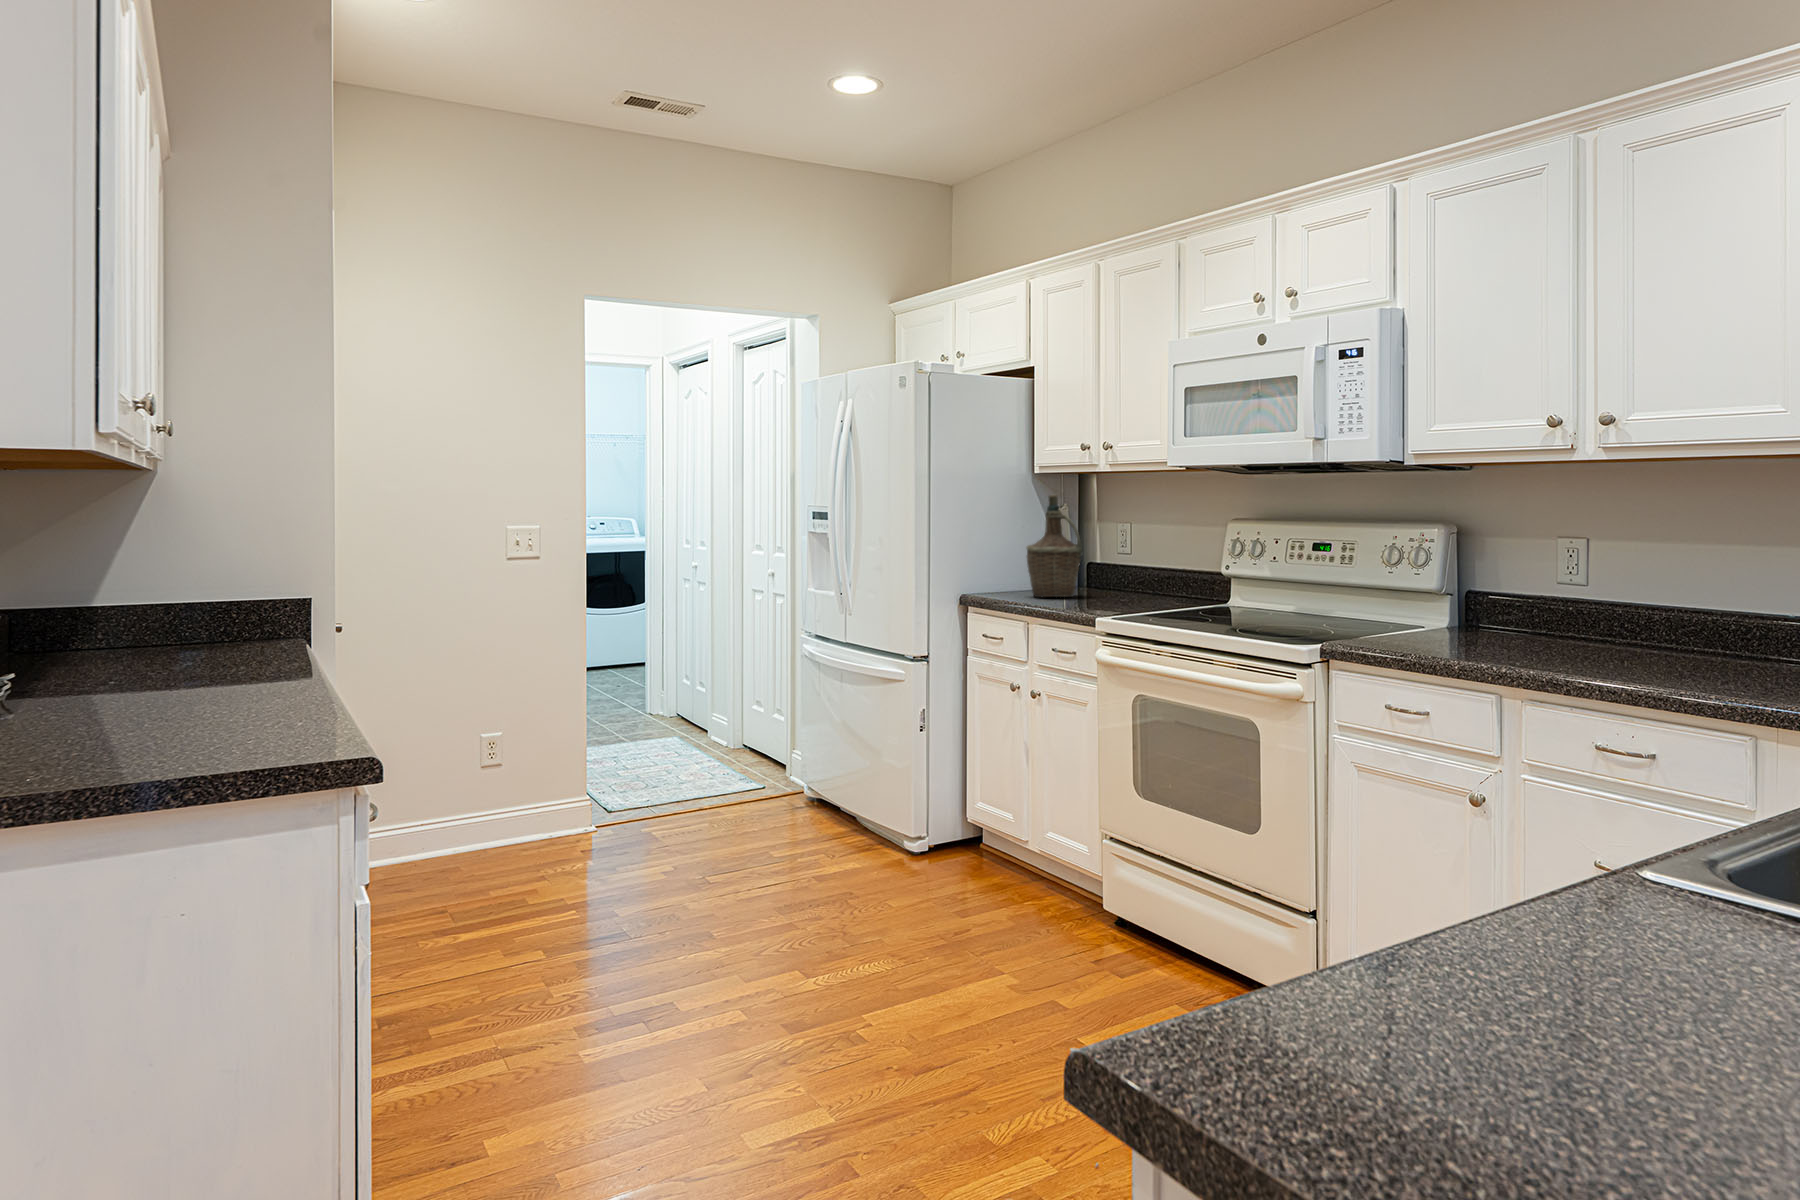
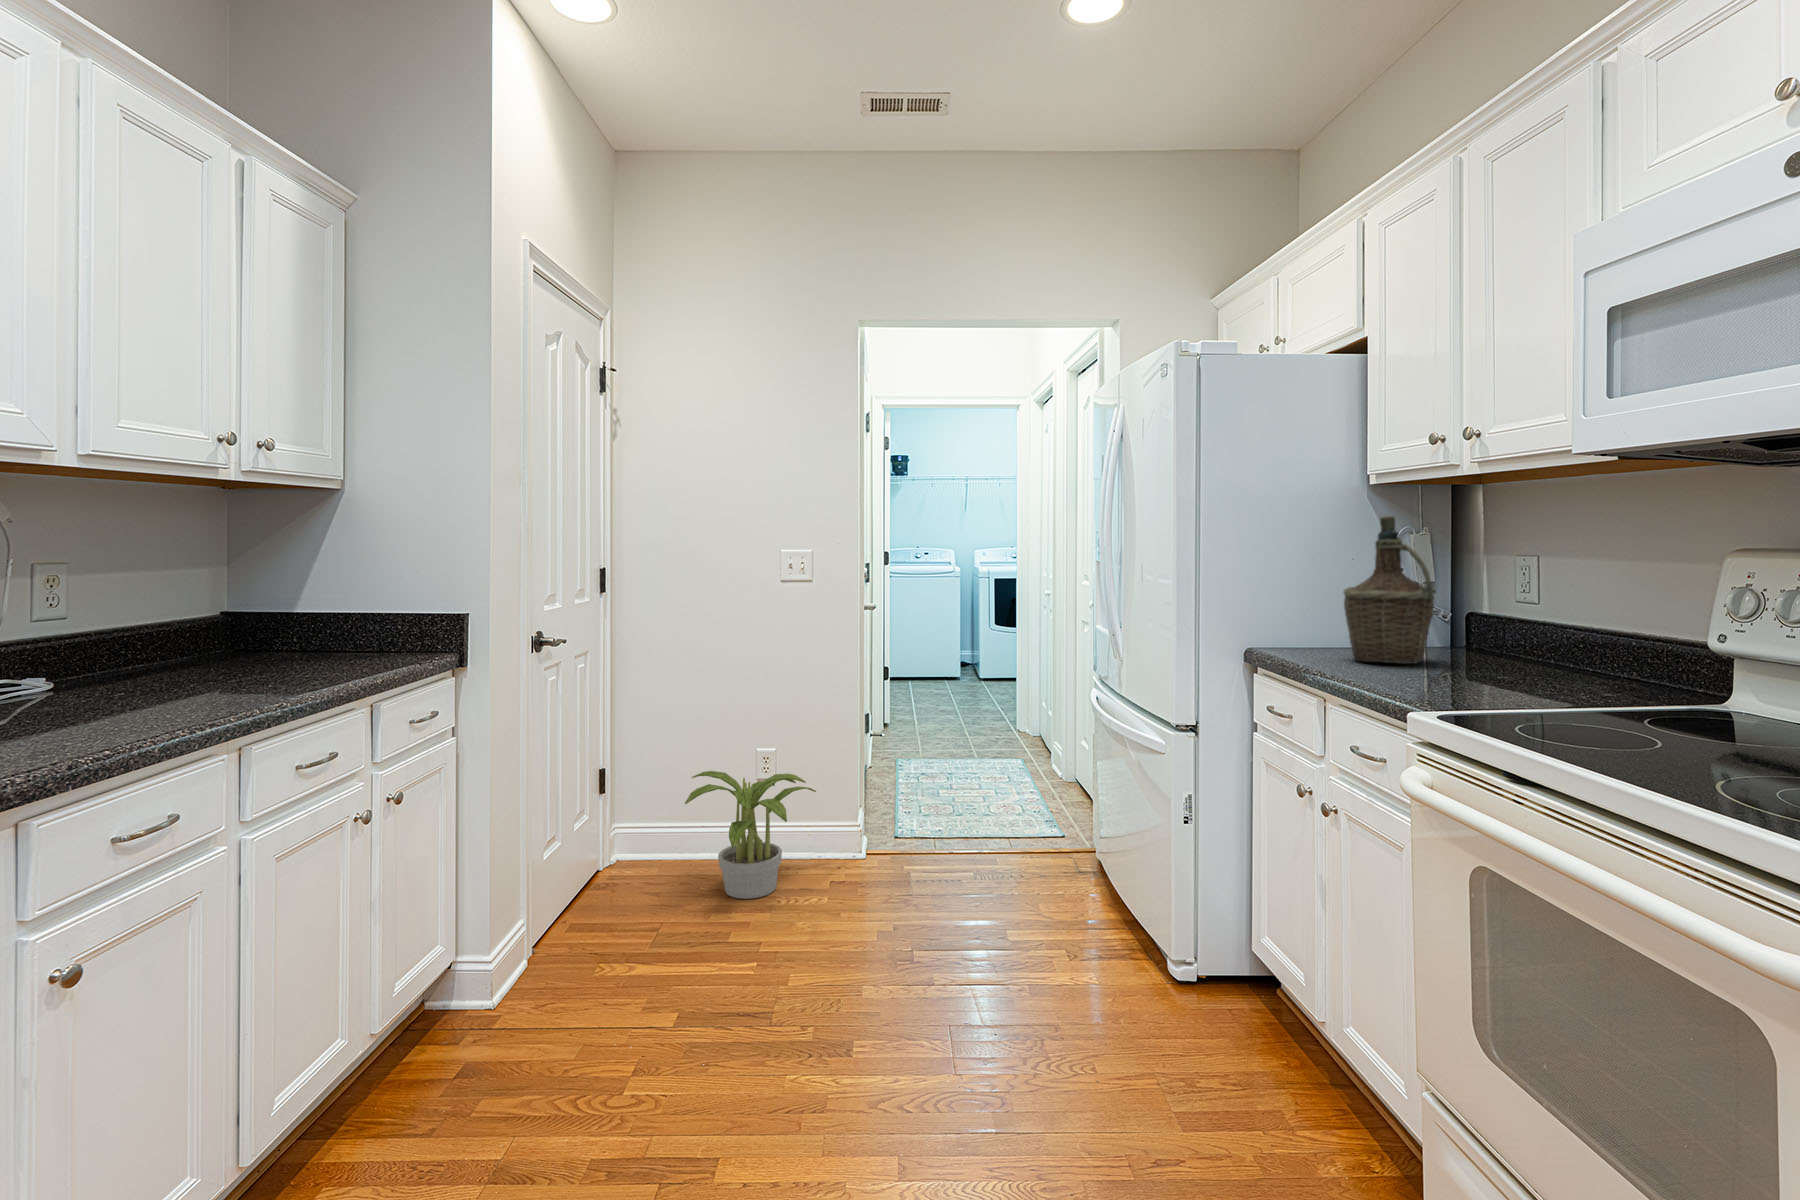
potted plant: none [421,745,553,877] -> present [685,771,816,899]

